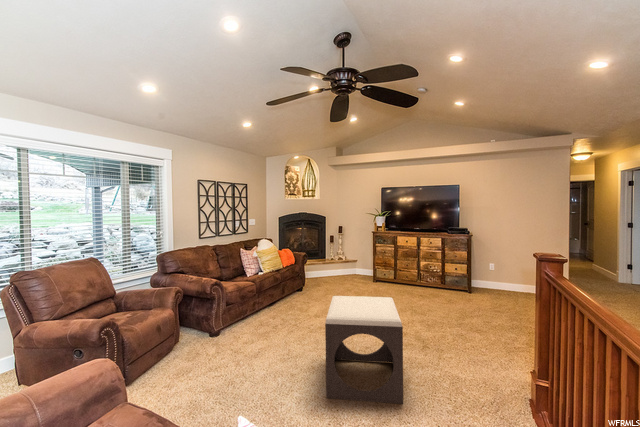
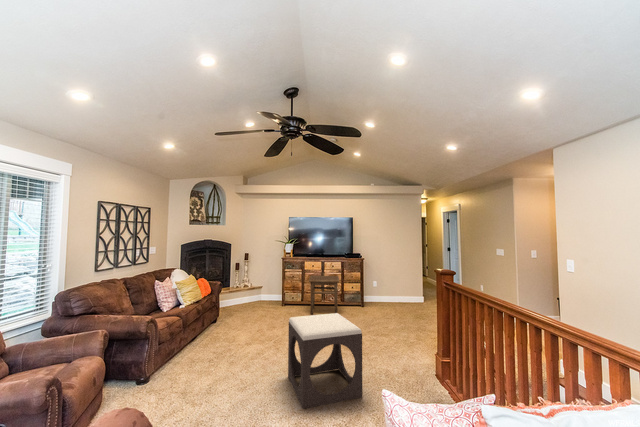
side table: none [396,252,437,299] -> present [309,276,339,315]

